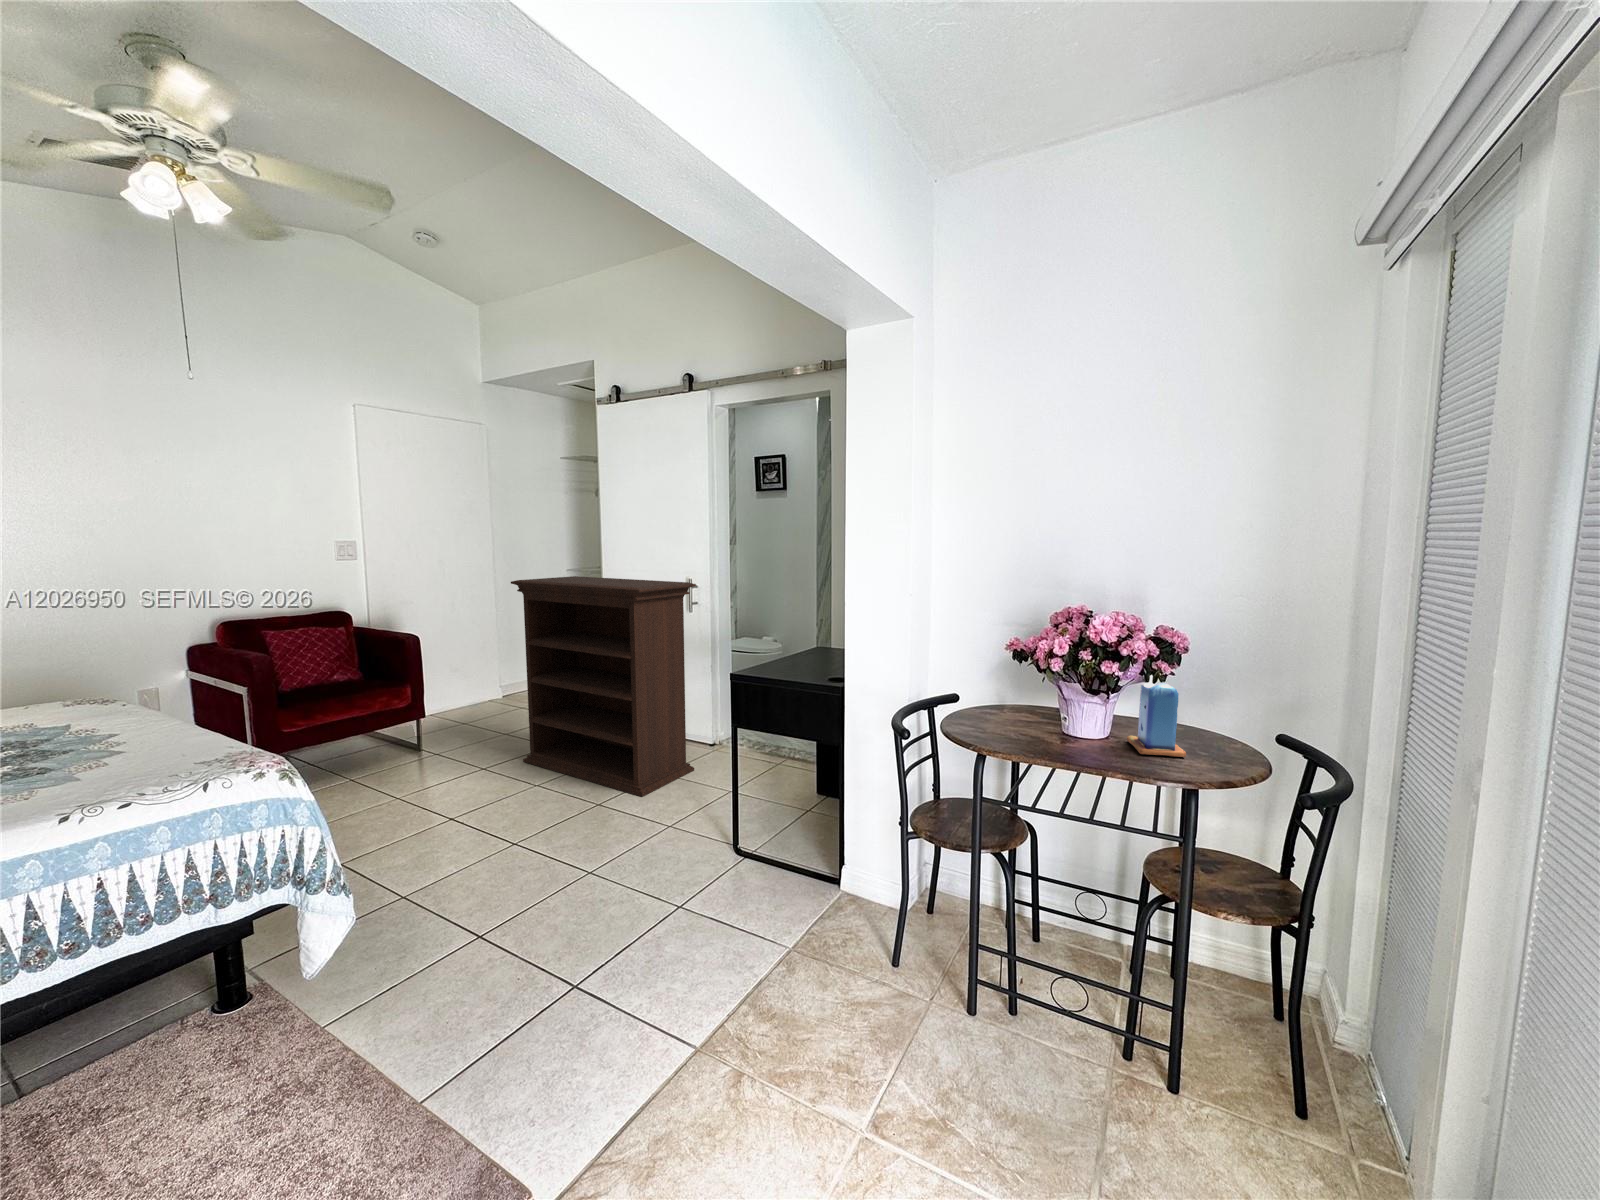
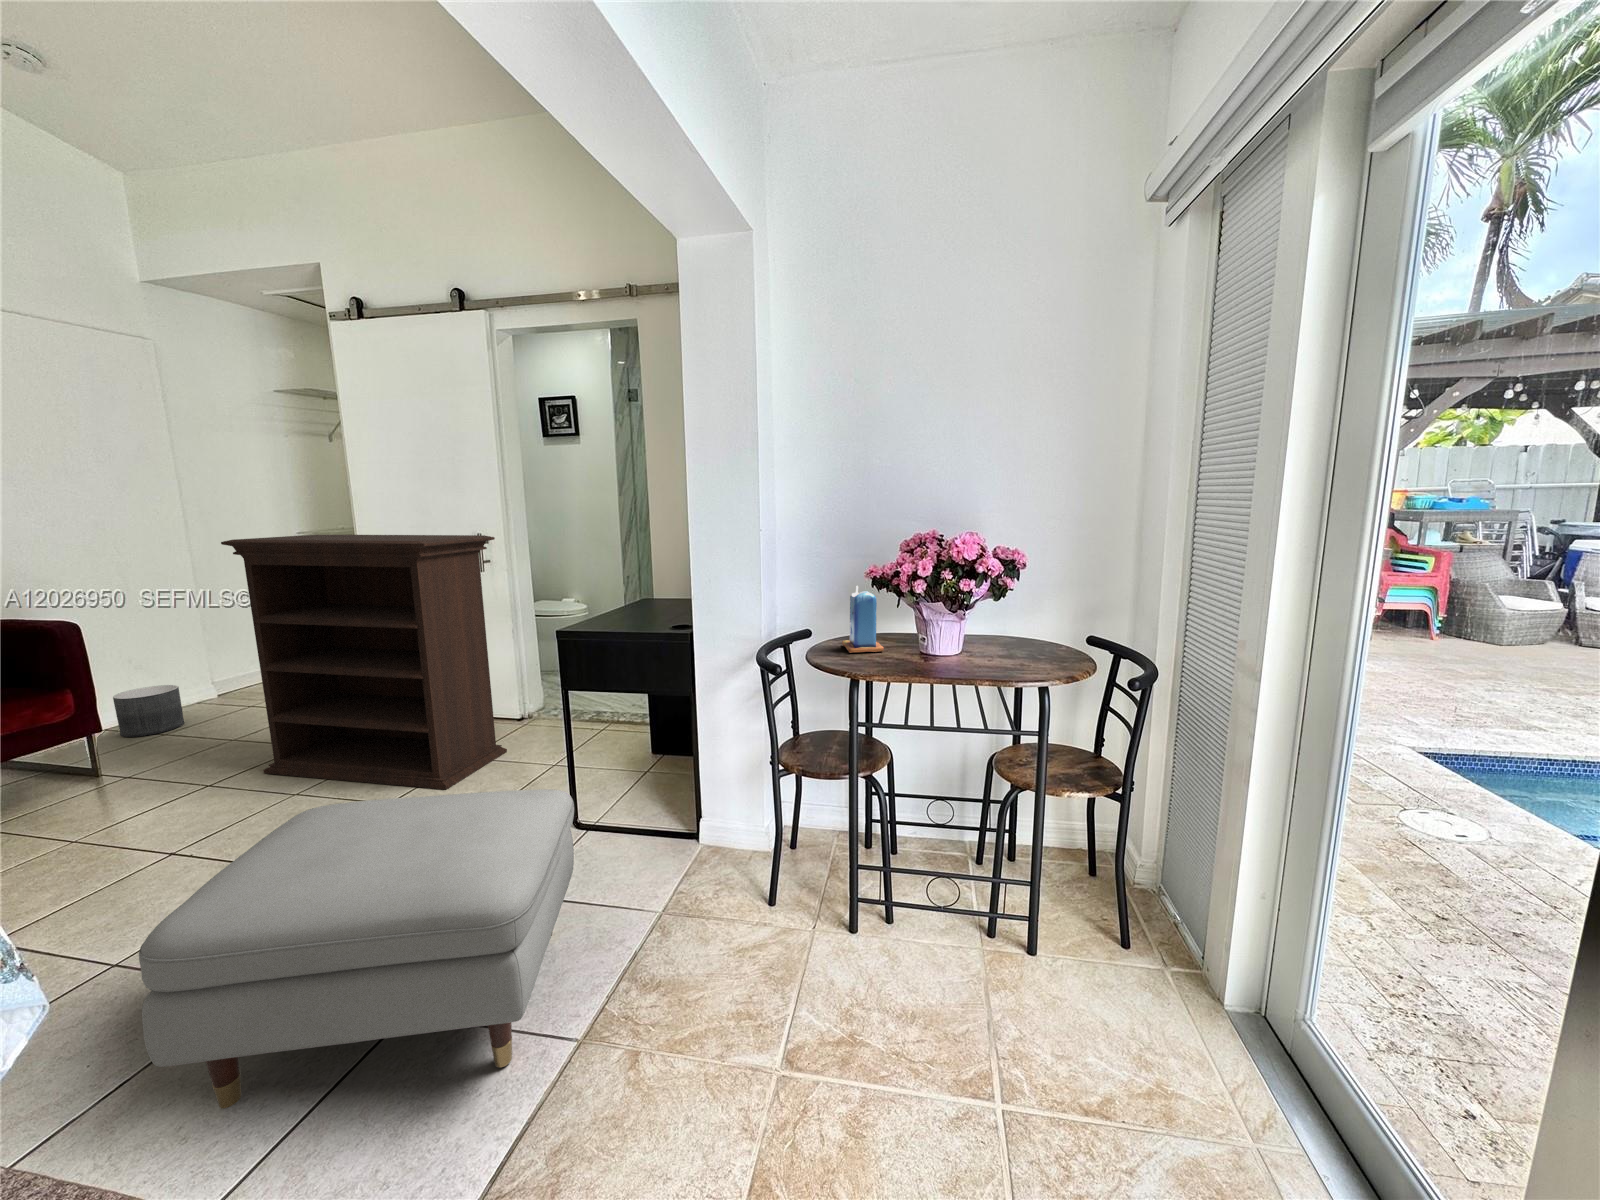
candle: present [1127,675,1186,757] -> present [842,586,884,653]
planter: none [443,683,483,720] -> present [113,685,184,737]
ottoman: none [411,800,720,1050] -> present [139,789,574,1109]

